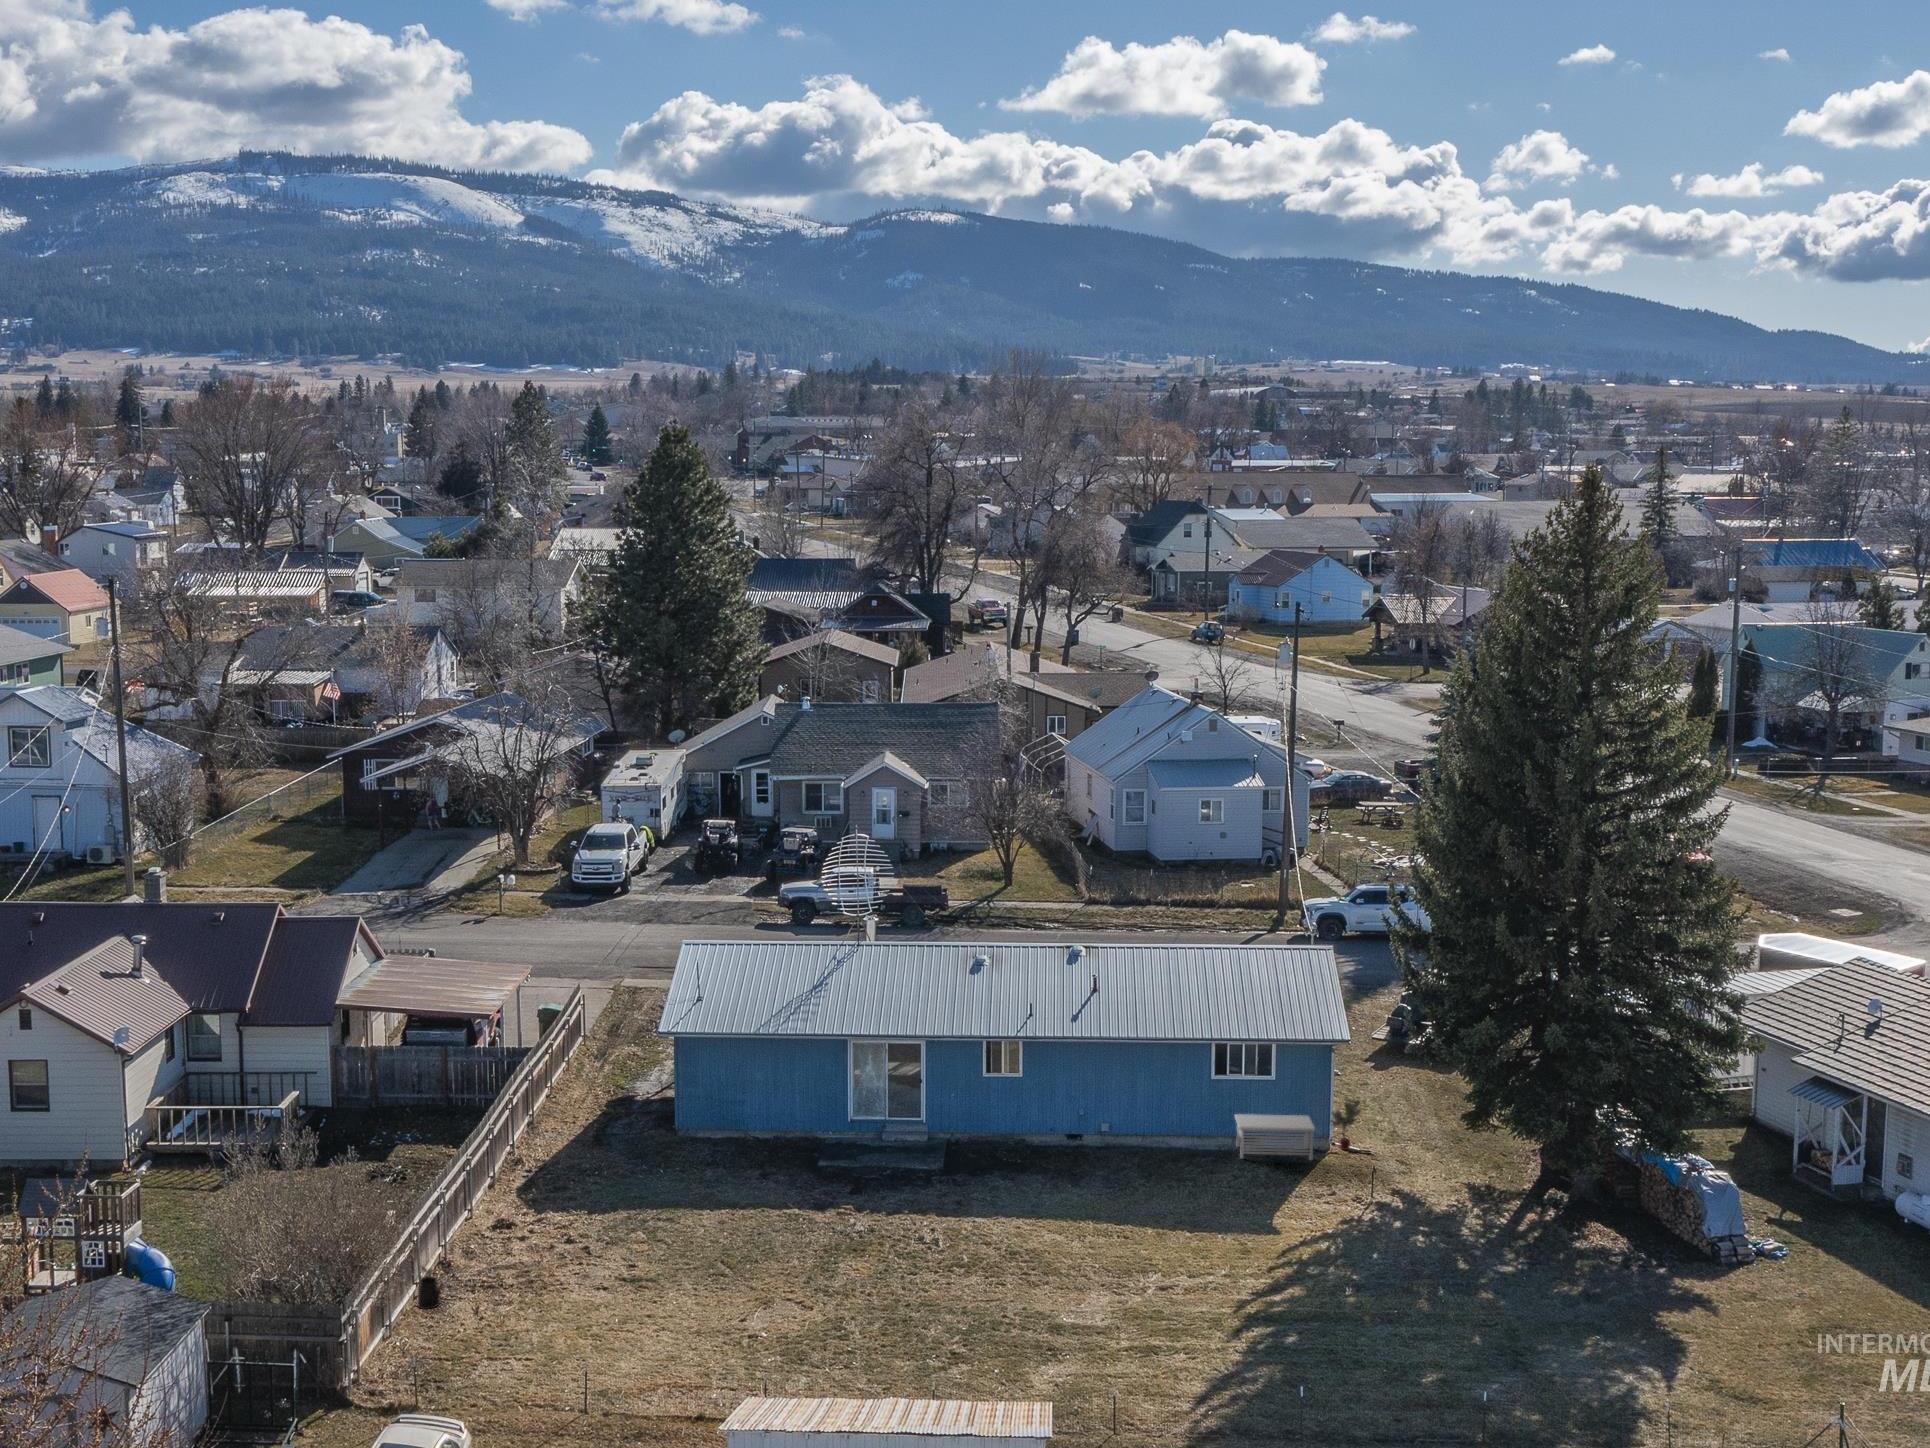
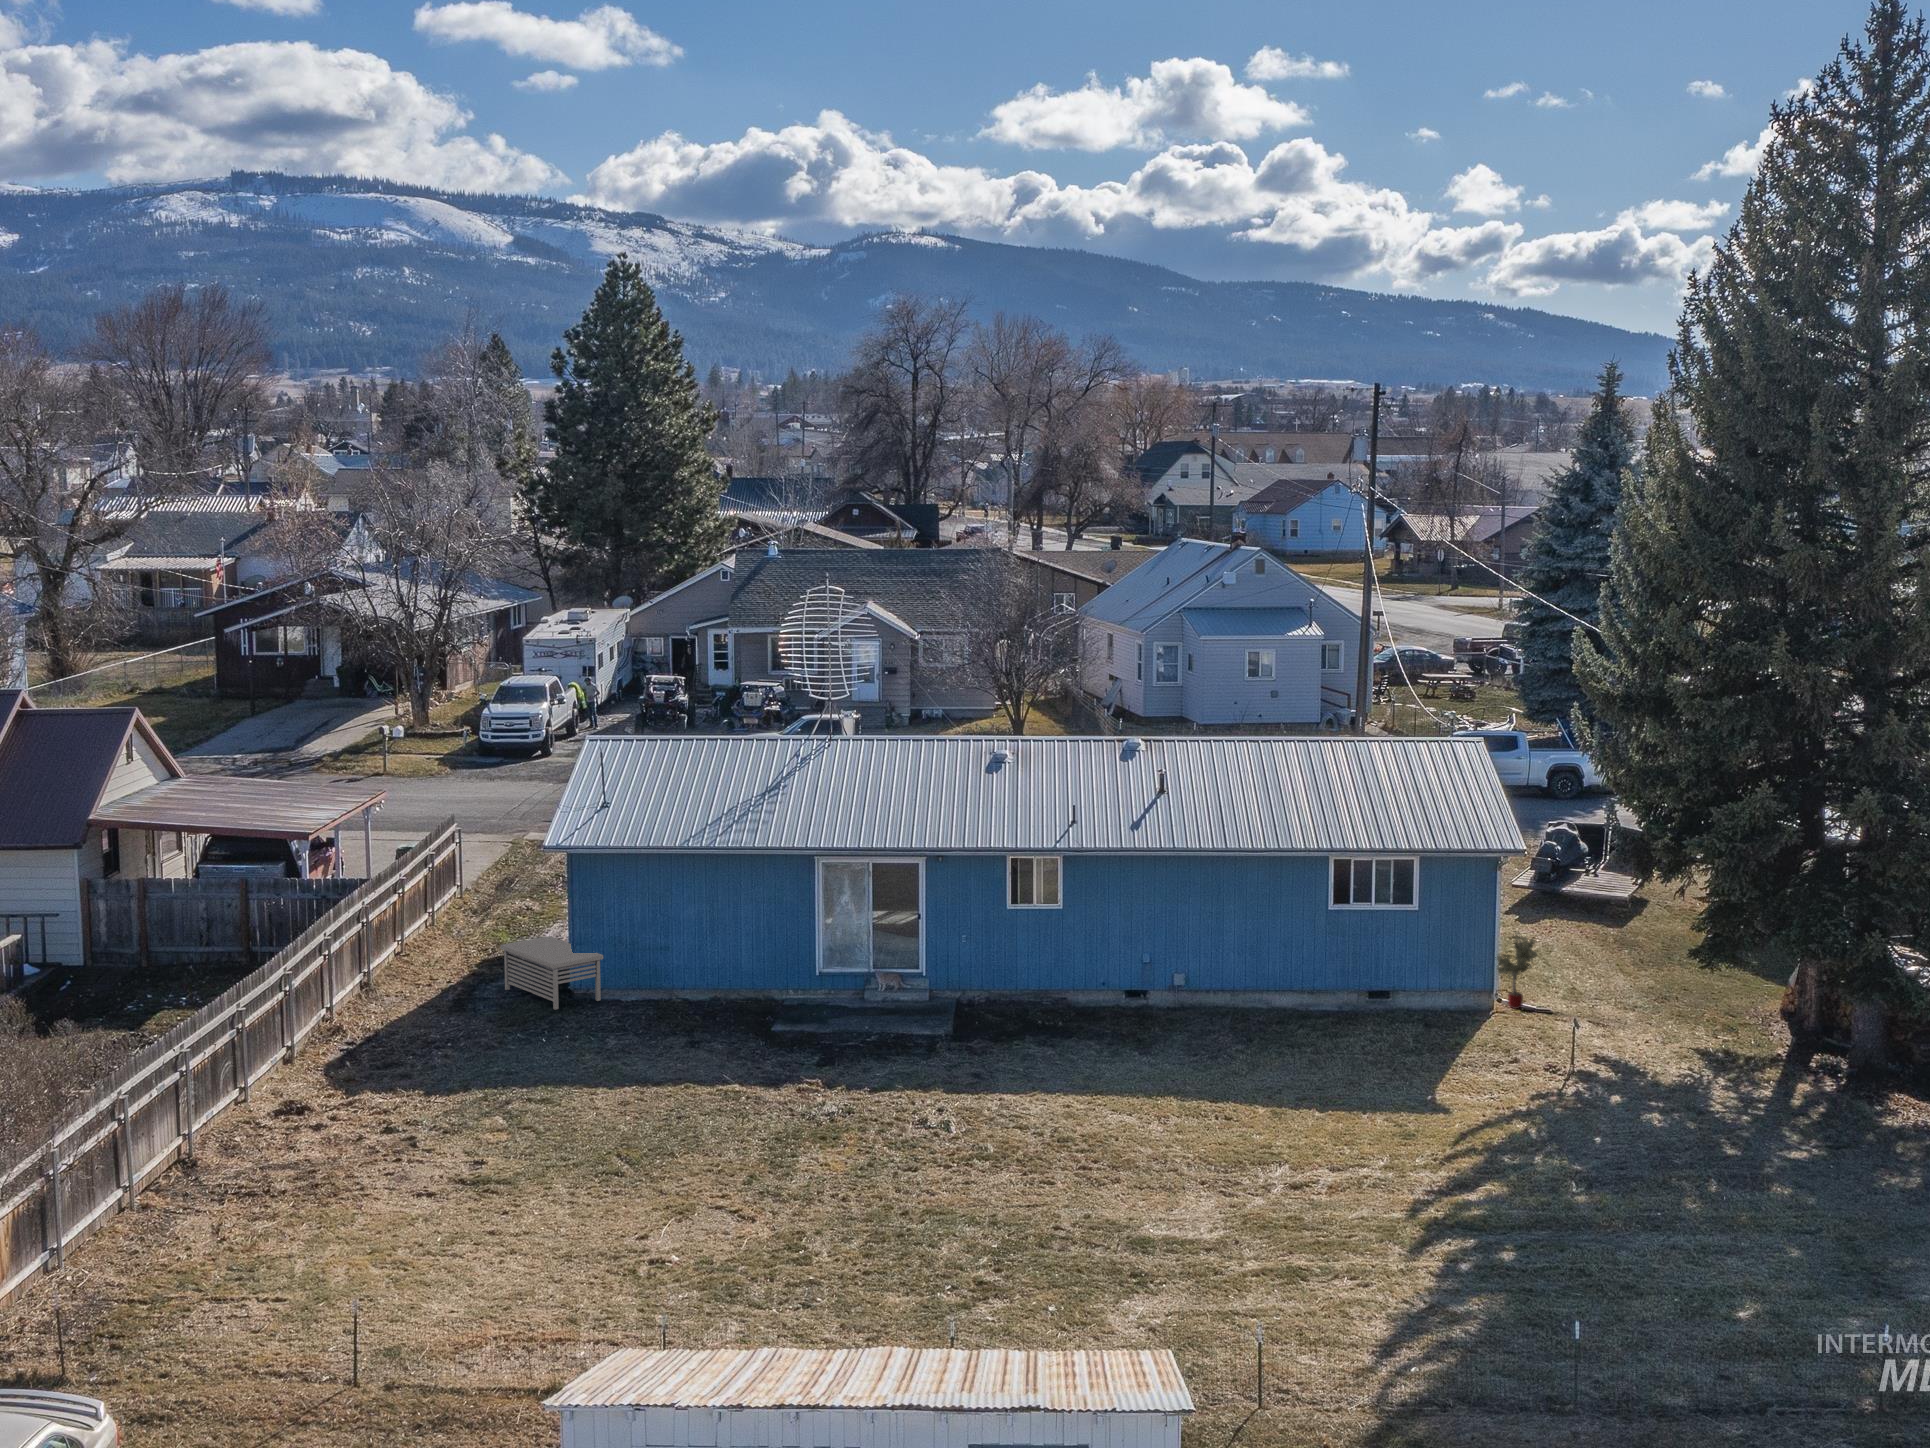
storage bench: present [1235,1114,1315,1159] -> present [500,936,603,1010]
watering can: present [416,1266,442,1309] -> none [121,1155,162,1226]

